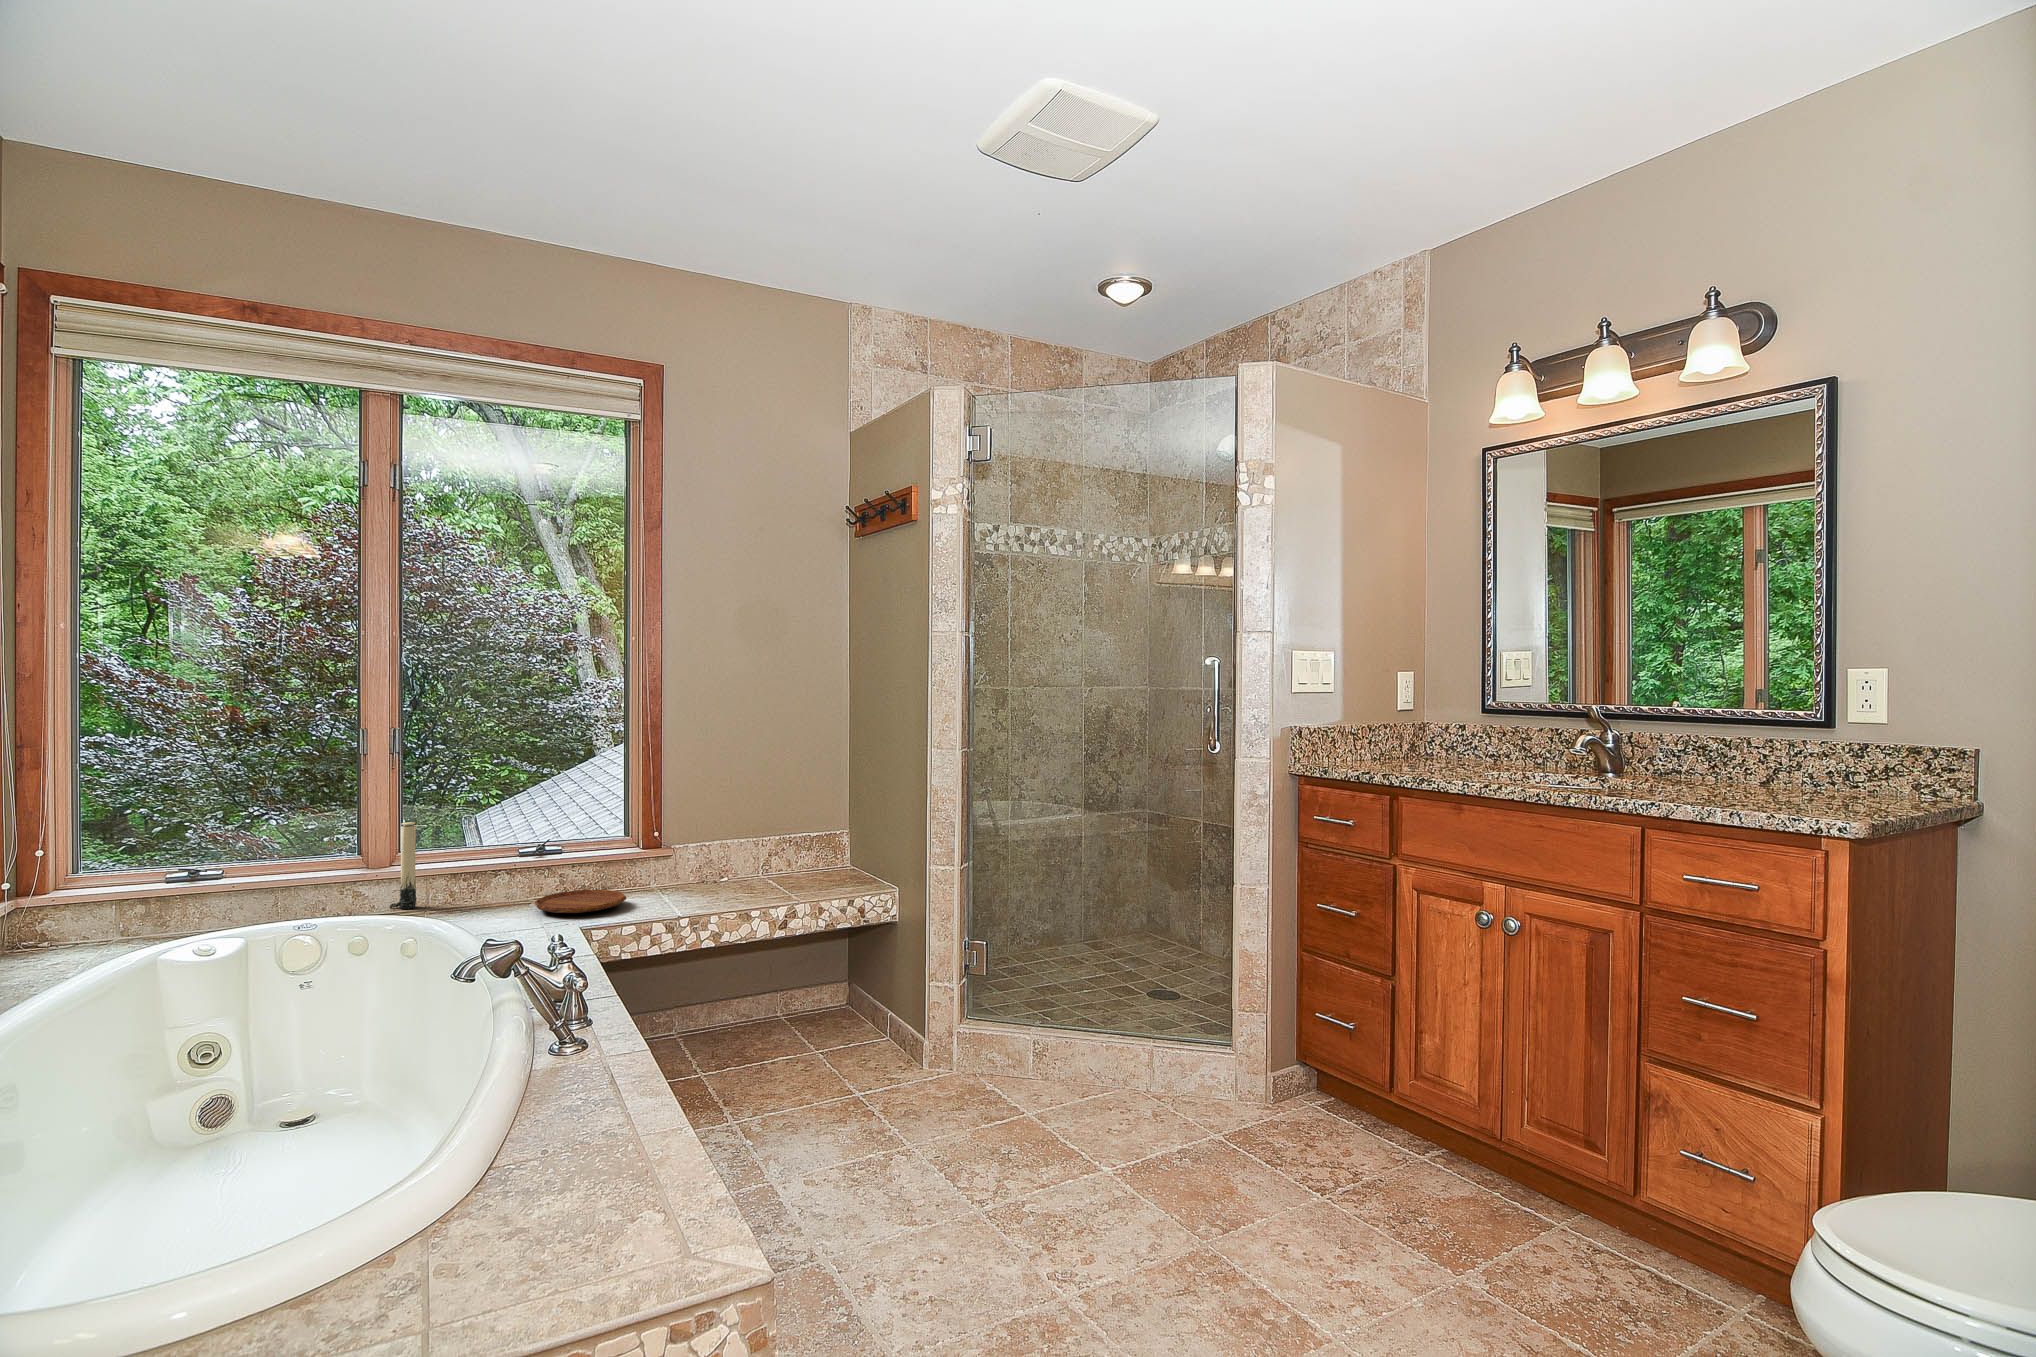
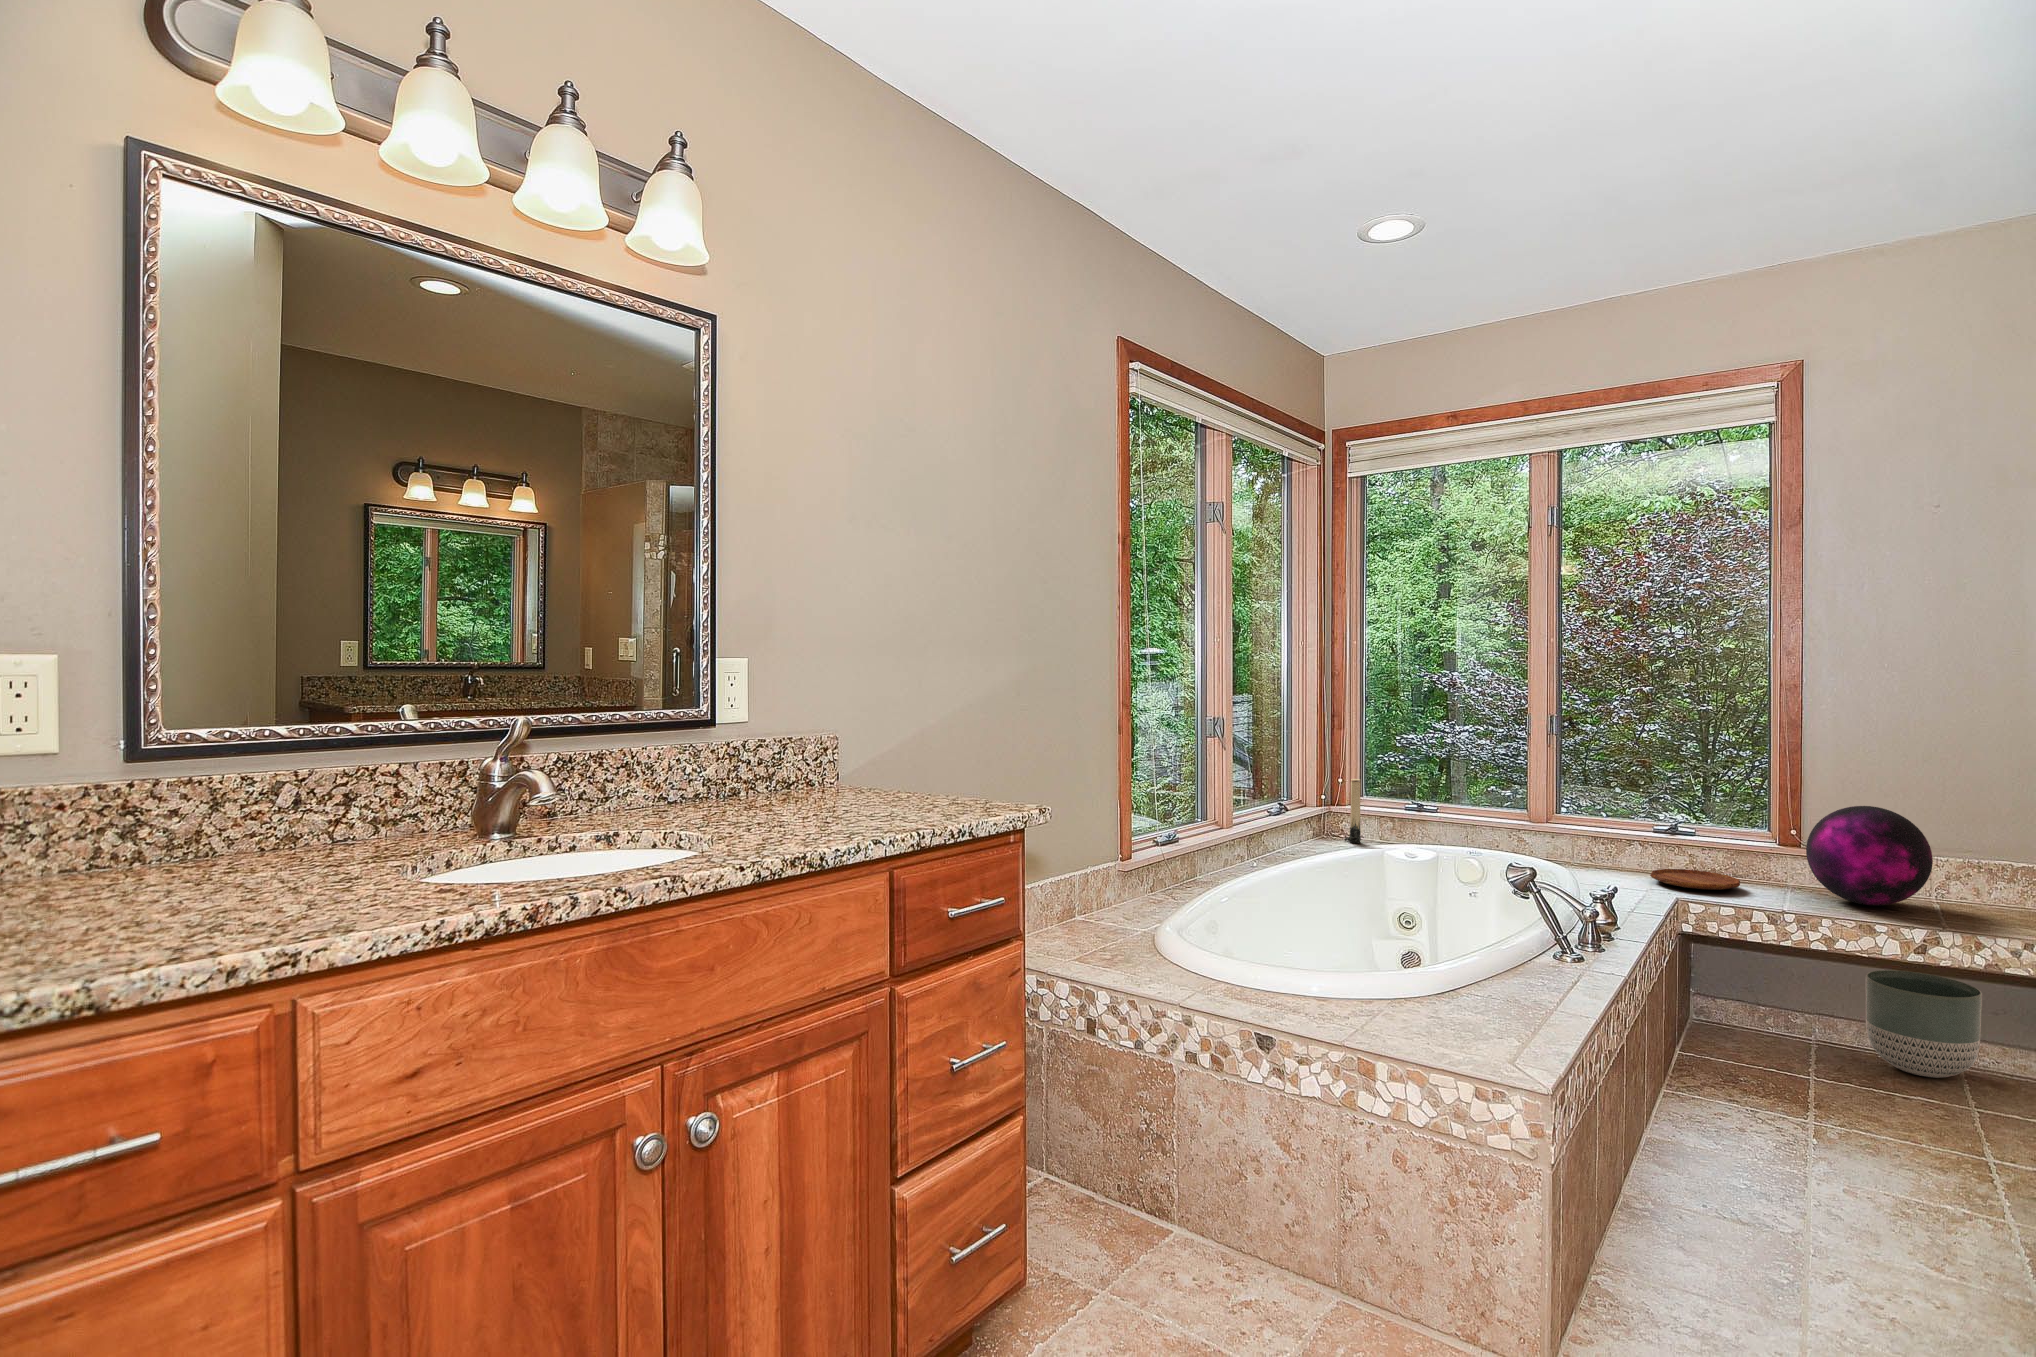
decorative orb: none [678,799,775,893] -> present [1806,806,1933,905]
candle: present [389,822,417,909] -> present [1345,779,1361,843]
planter: none [723,944,805,1039] -> present [1865,970,1982,1078]

